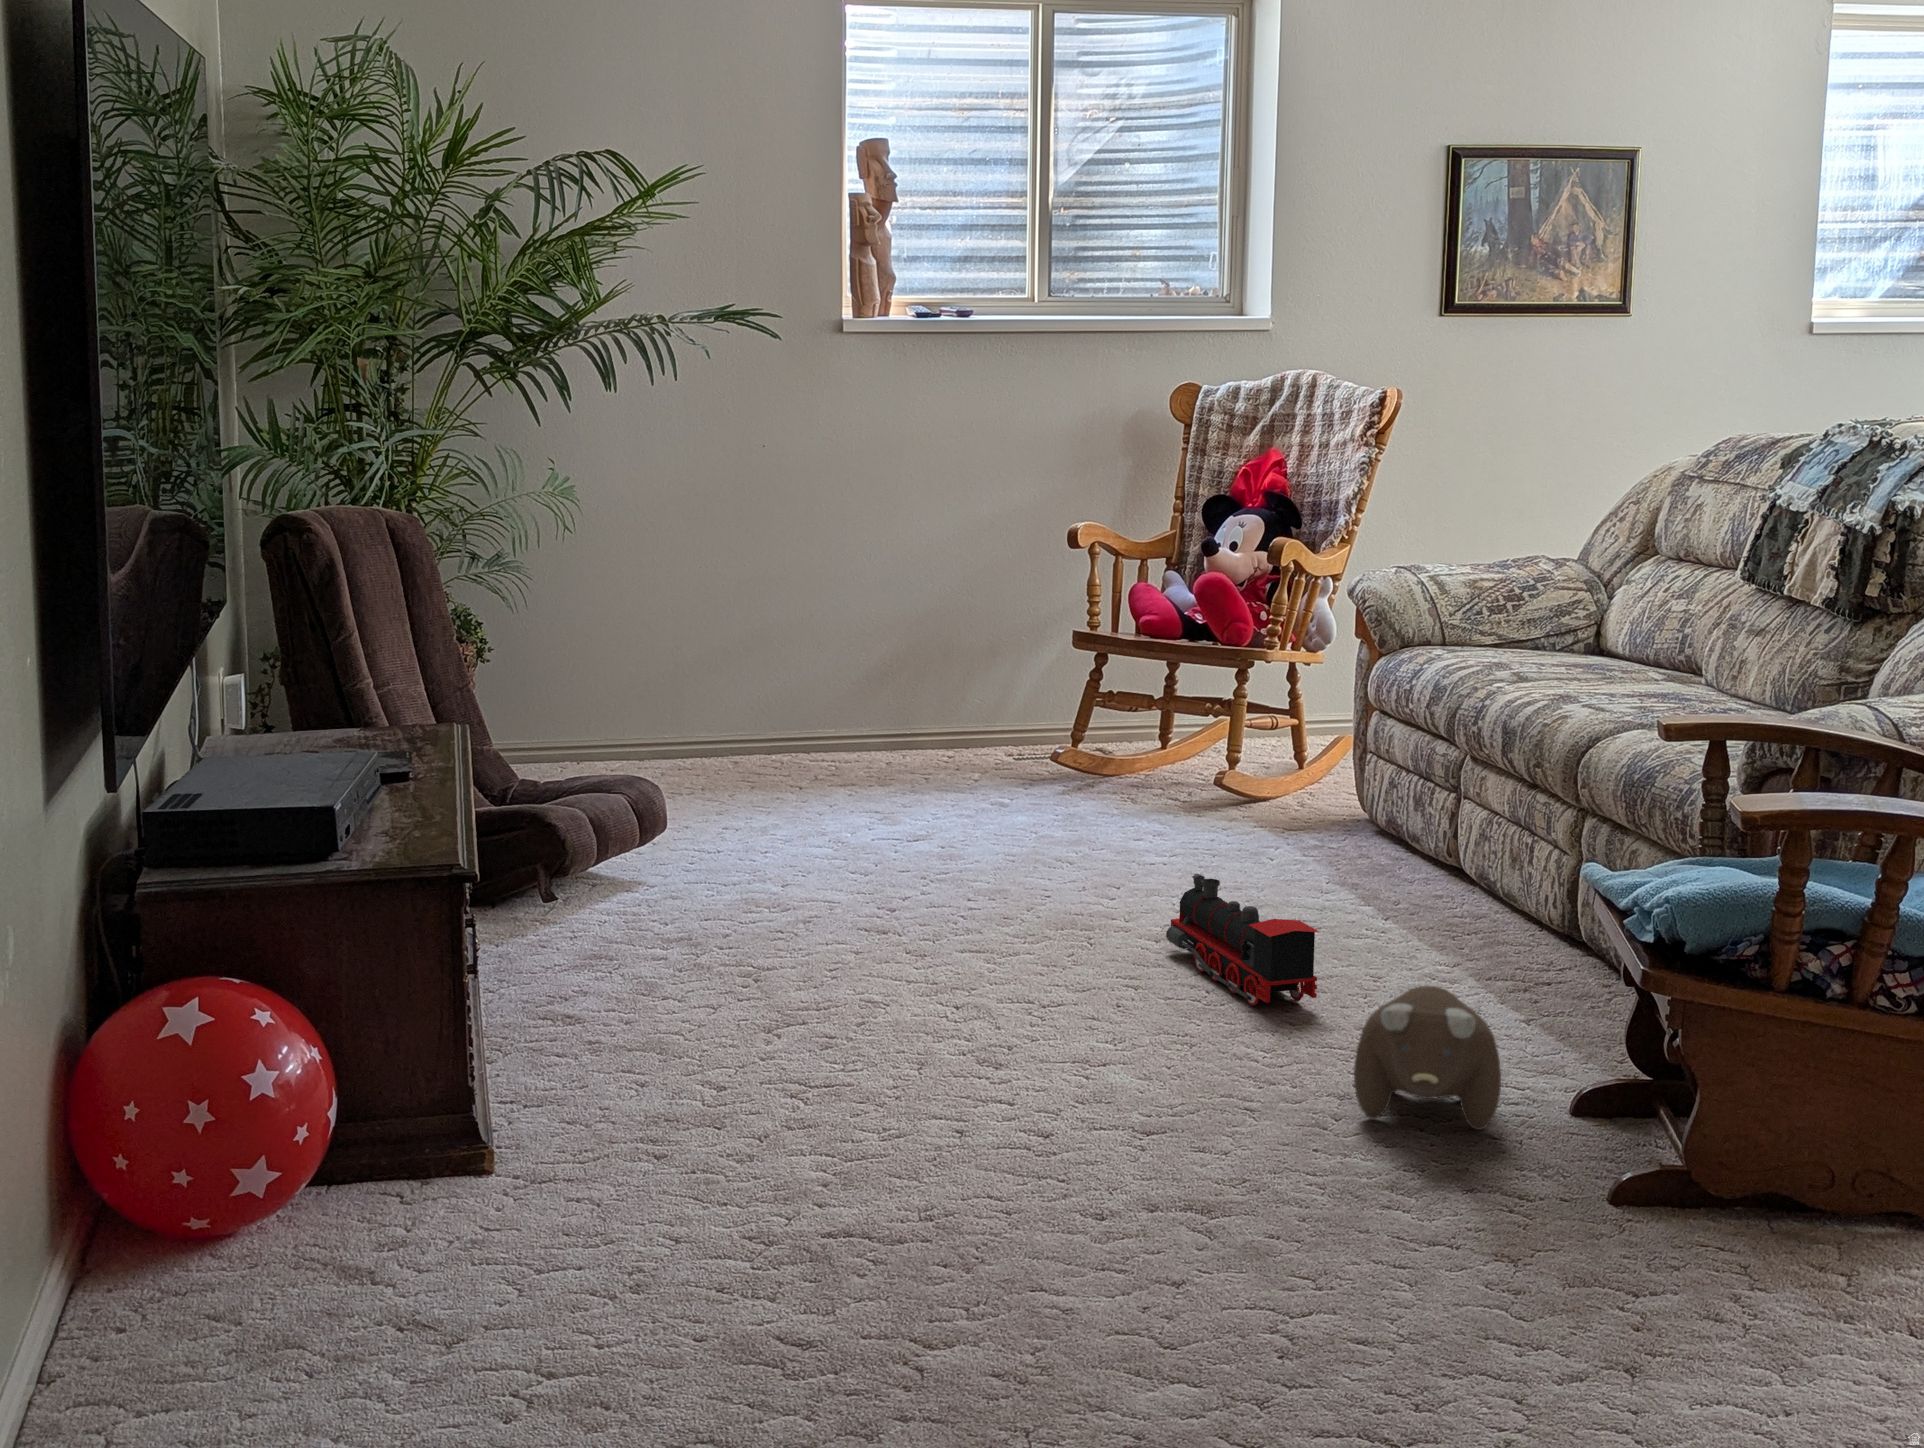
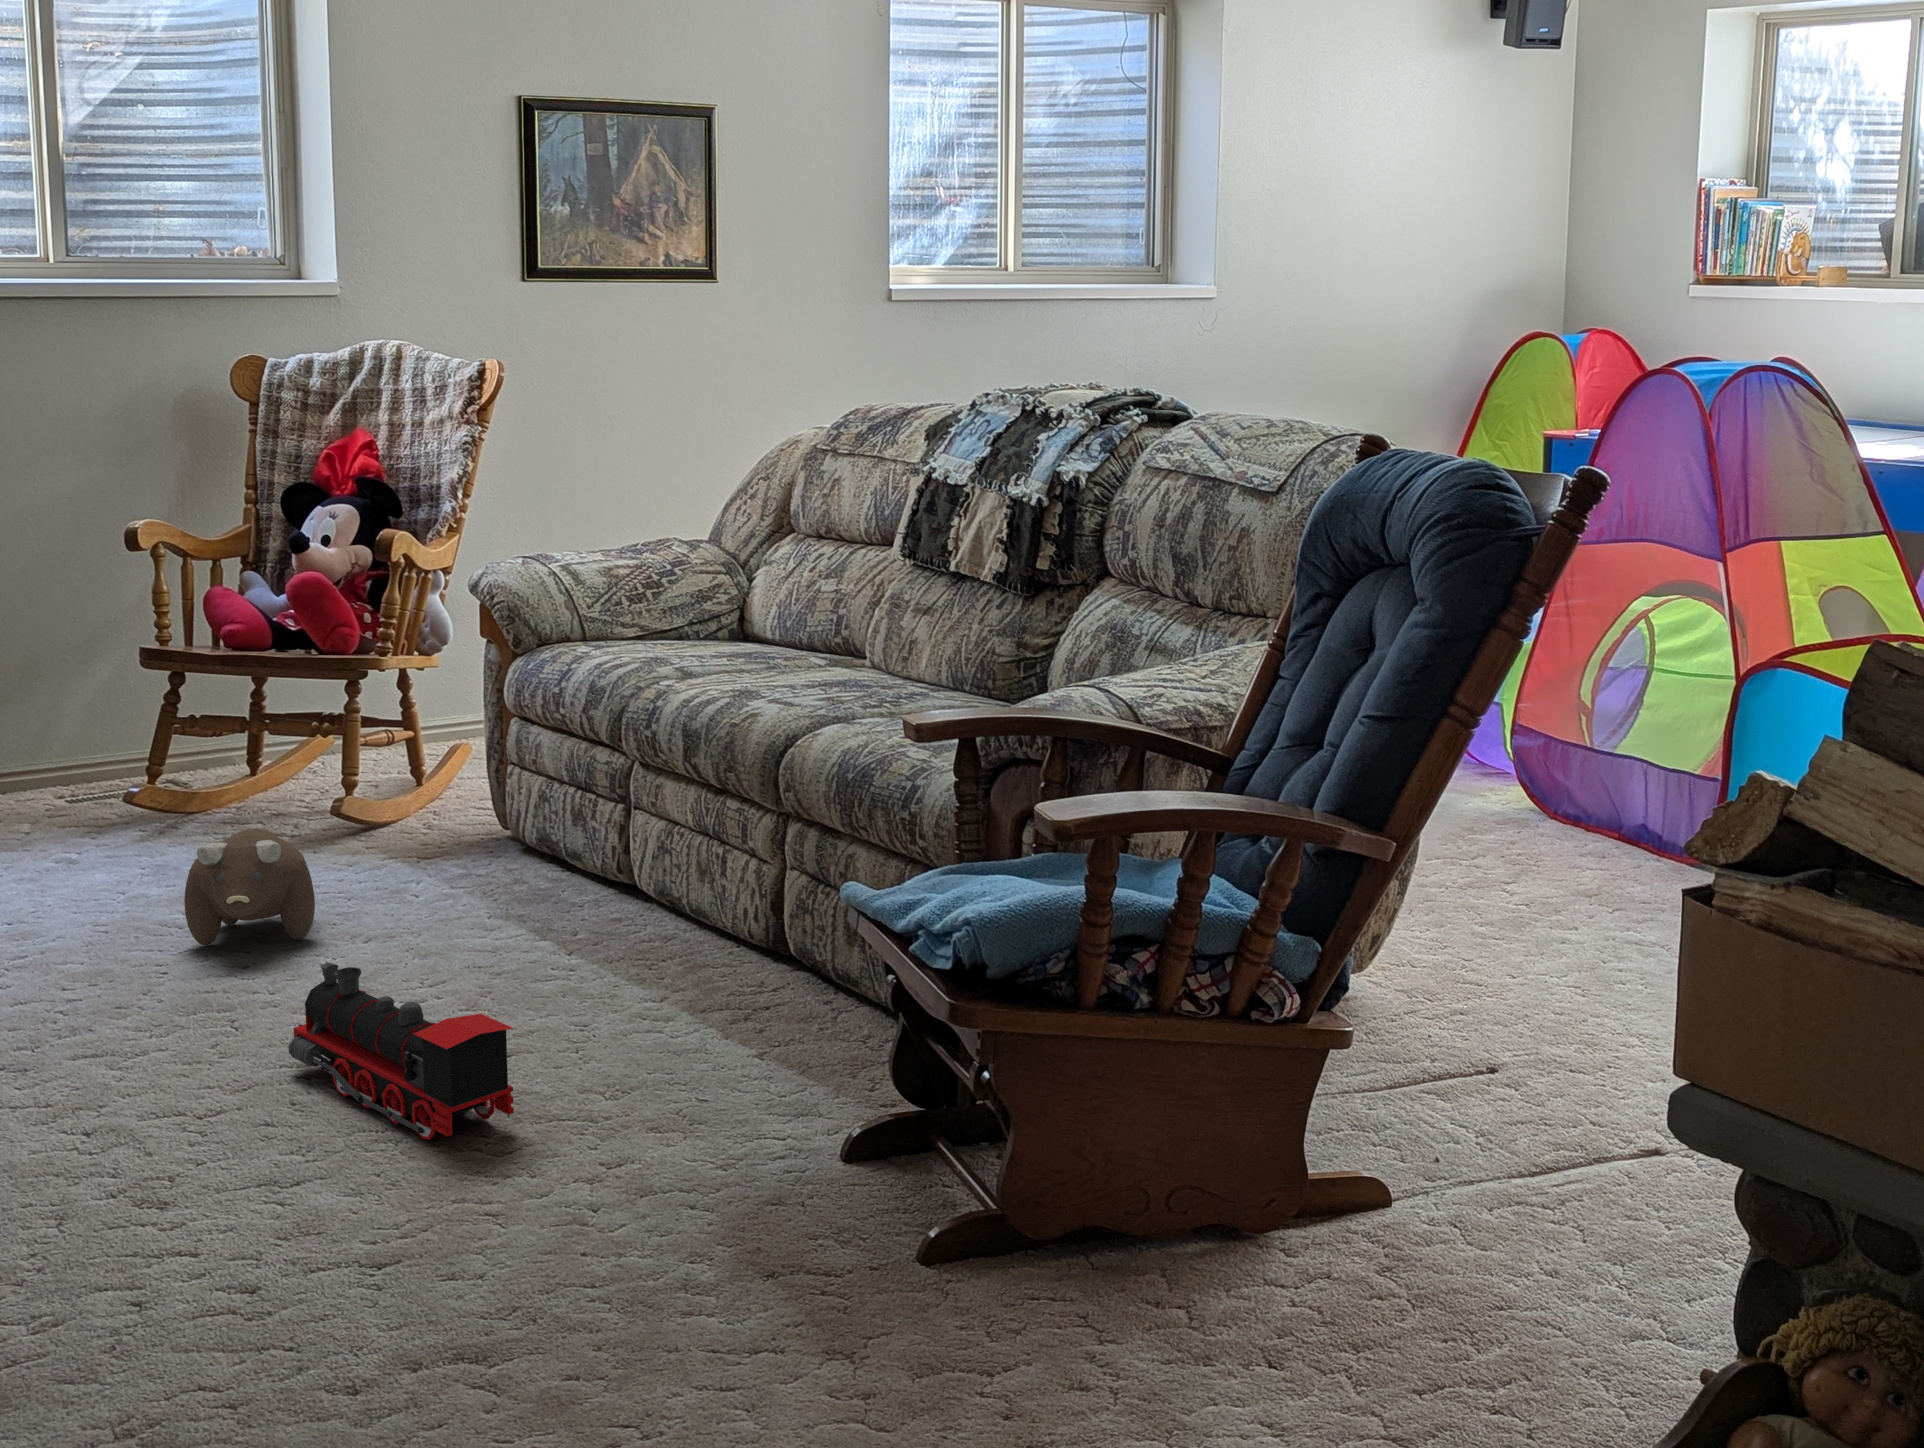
plush toy: present [1354,986,1501,1130] -> present [184,828,315,946]

